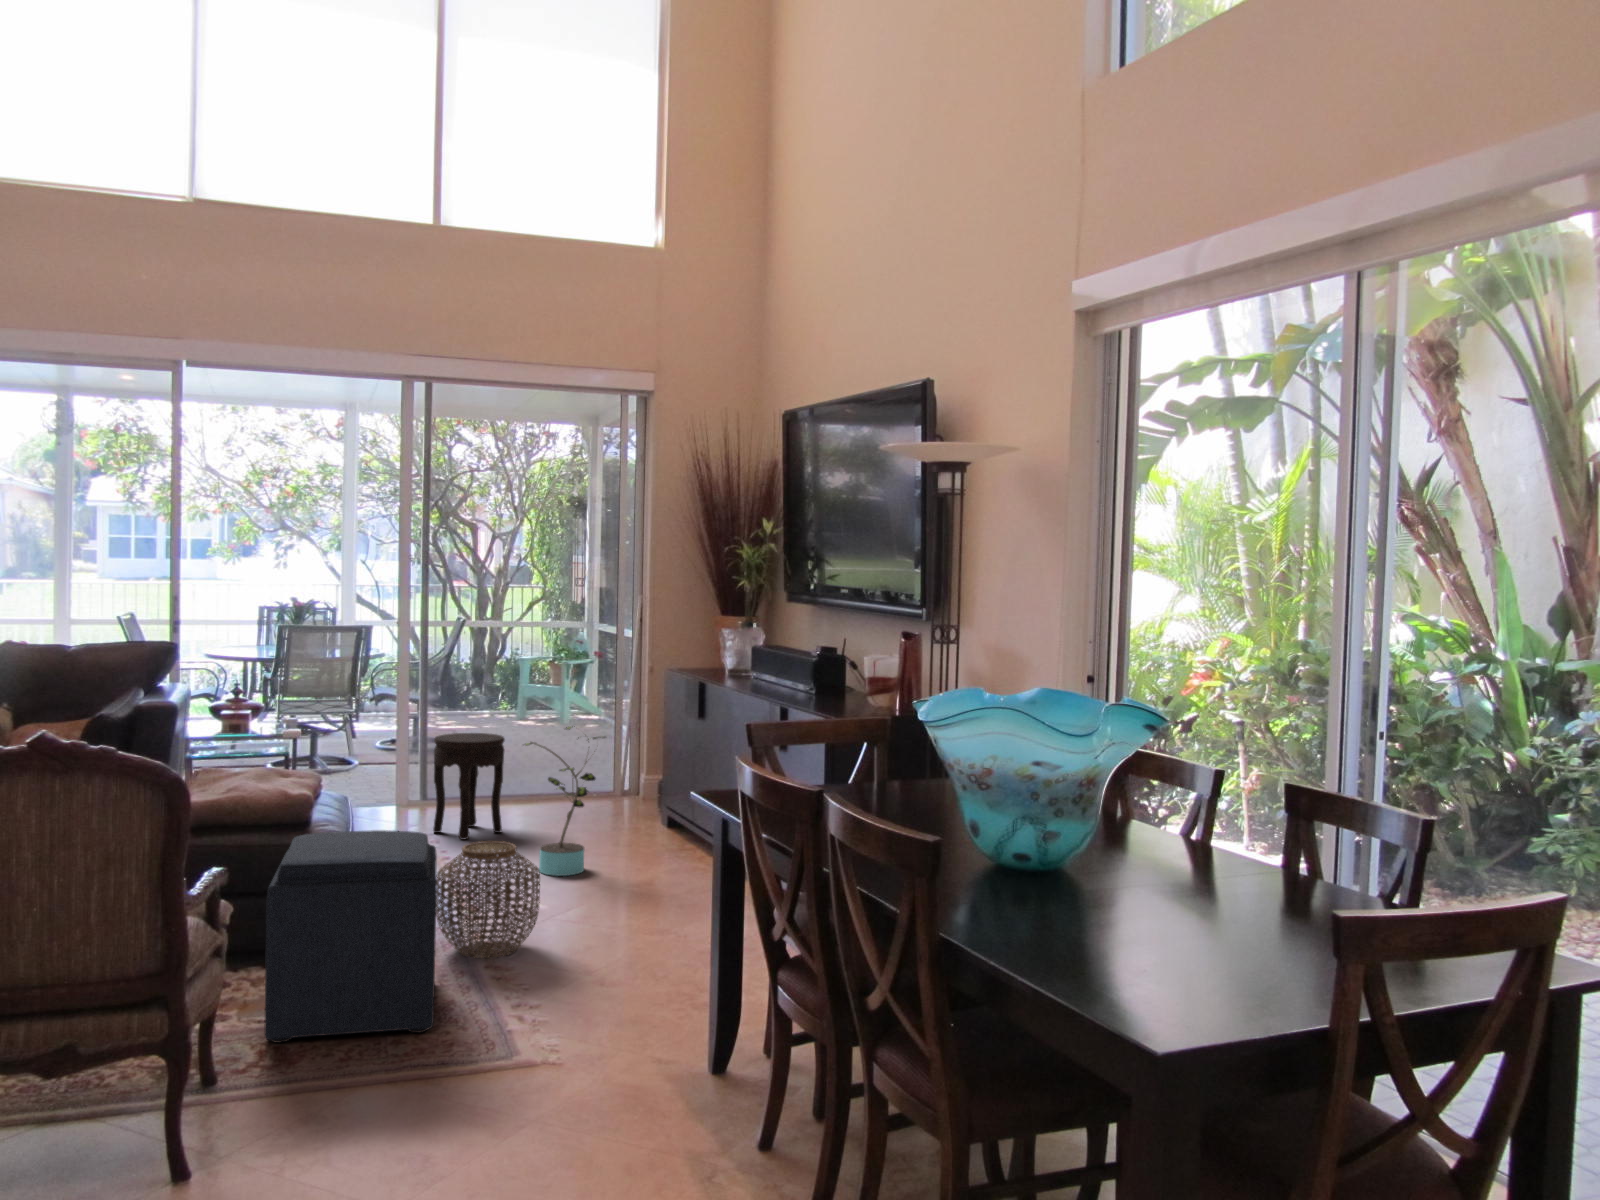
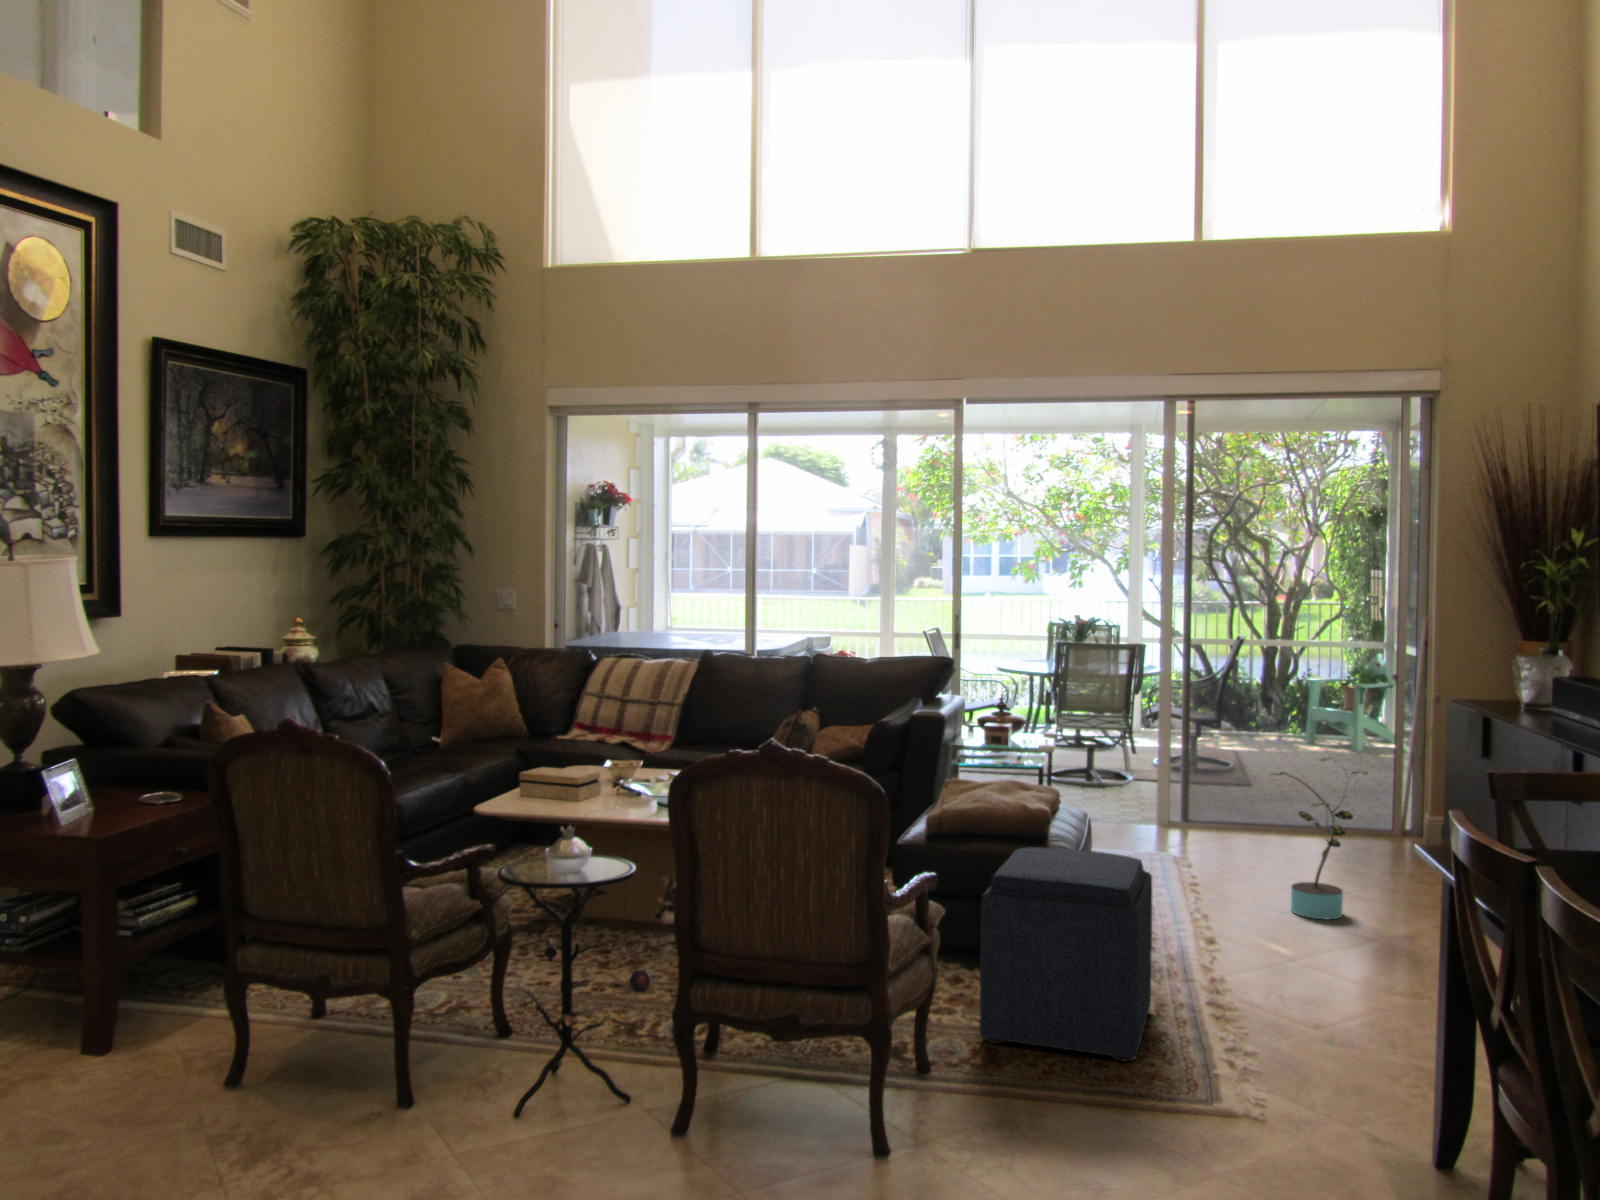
side table: present [433,733,505,839] -> none [1189,756,1263,866]
woven basket: present [436,841,540,958] -> none [1160,873,1270,997]

